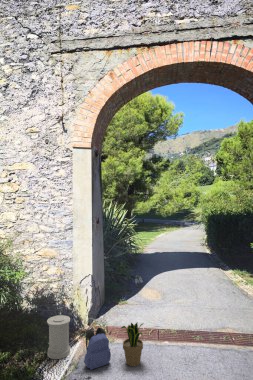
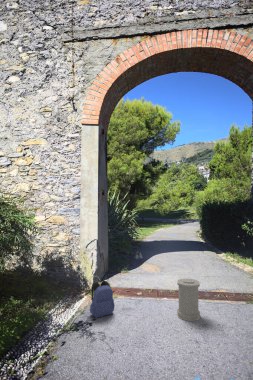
trash can: present [47,315,70,359] -> present [177,279,200,321]
potted plant: present [121,323,143,366] -> none [124,275,146,316]

